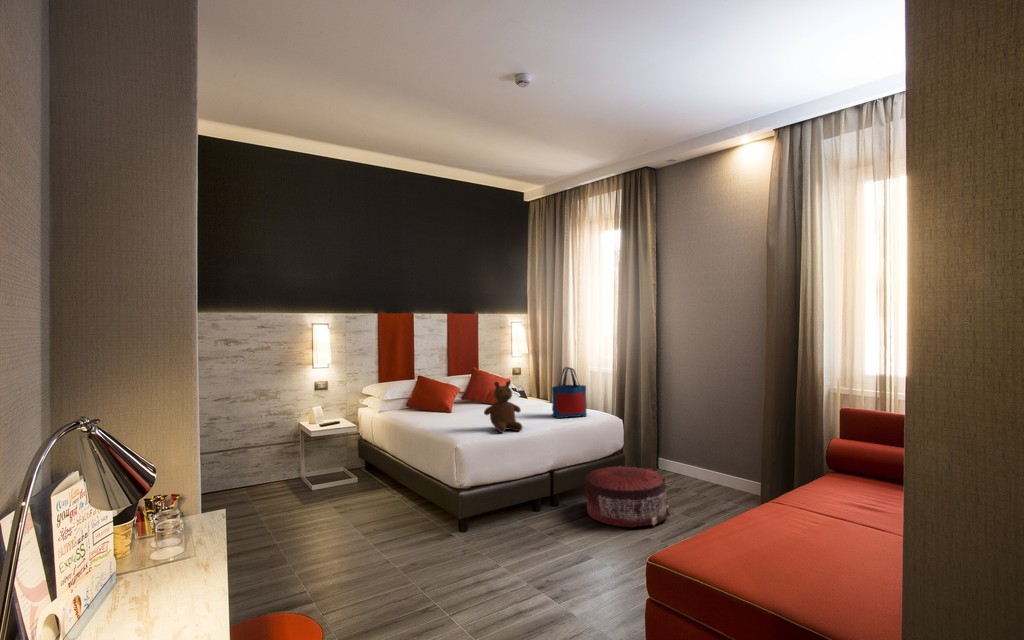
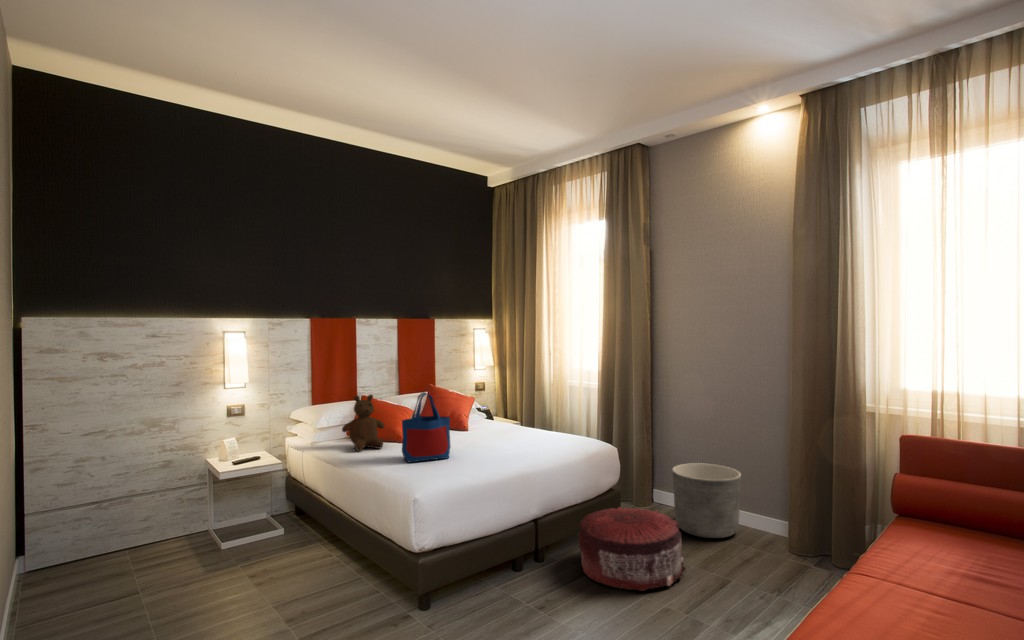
tote bag: present [552,367,587,418] -> present [402,392,450,463]
teddy bear: present [484,381,522,433] -> present [342,395,385,451]
planter: none [669,435,726,495] -> present [673,463,741,538]

